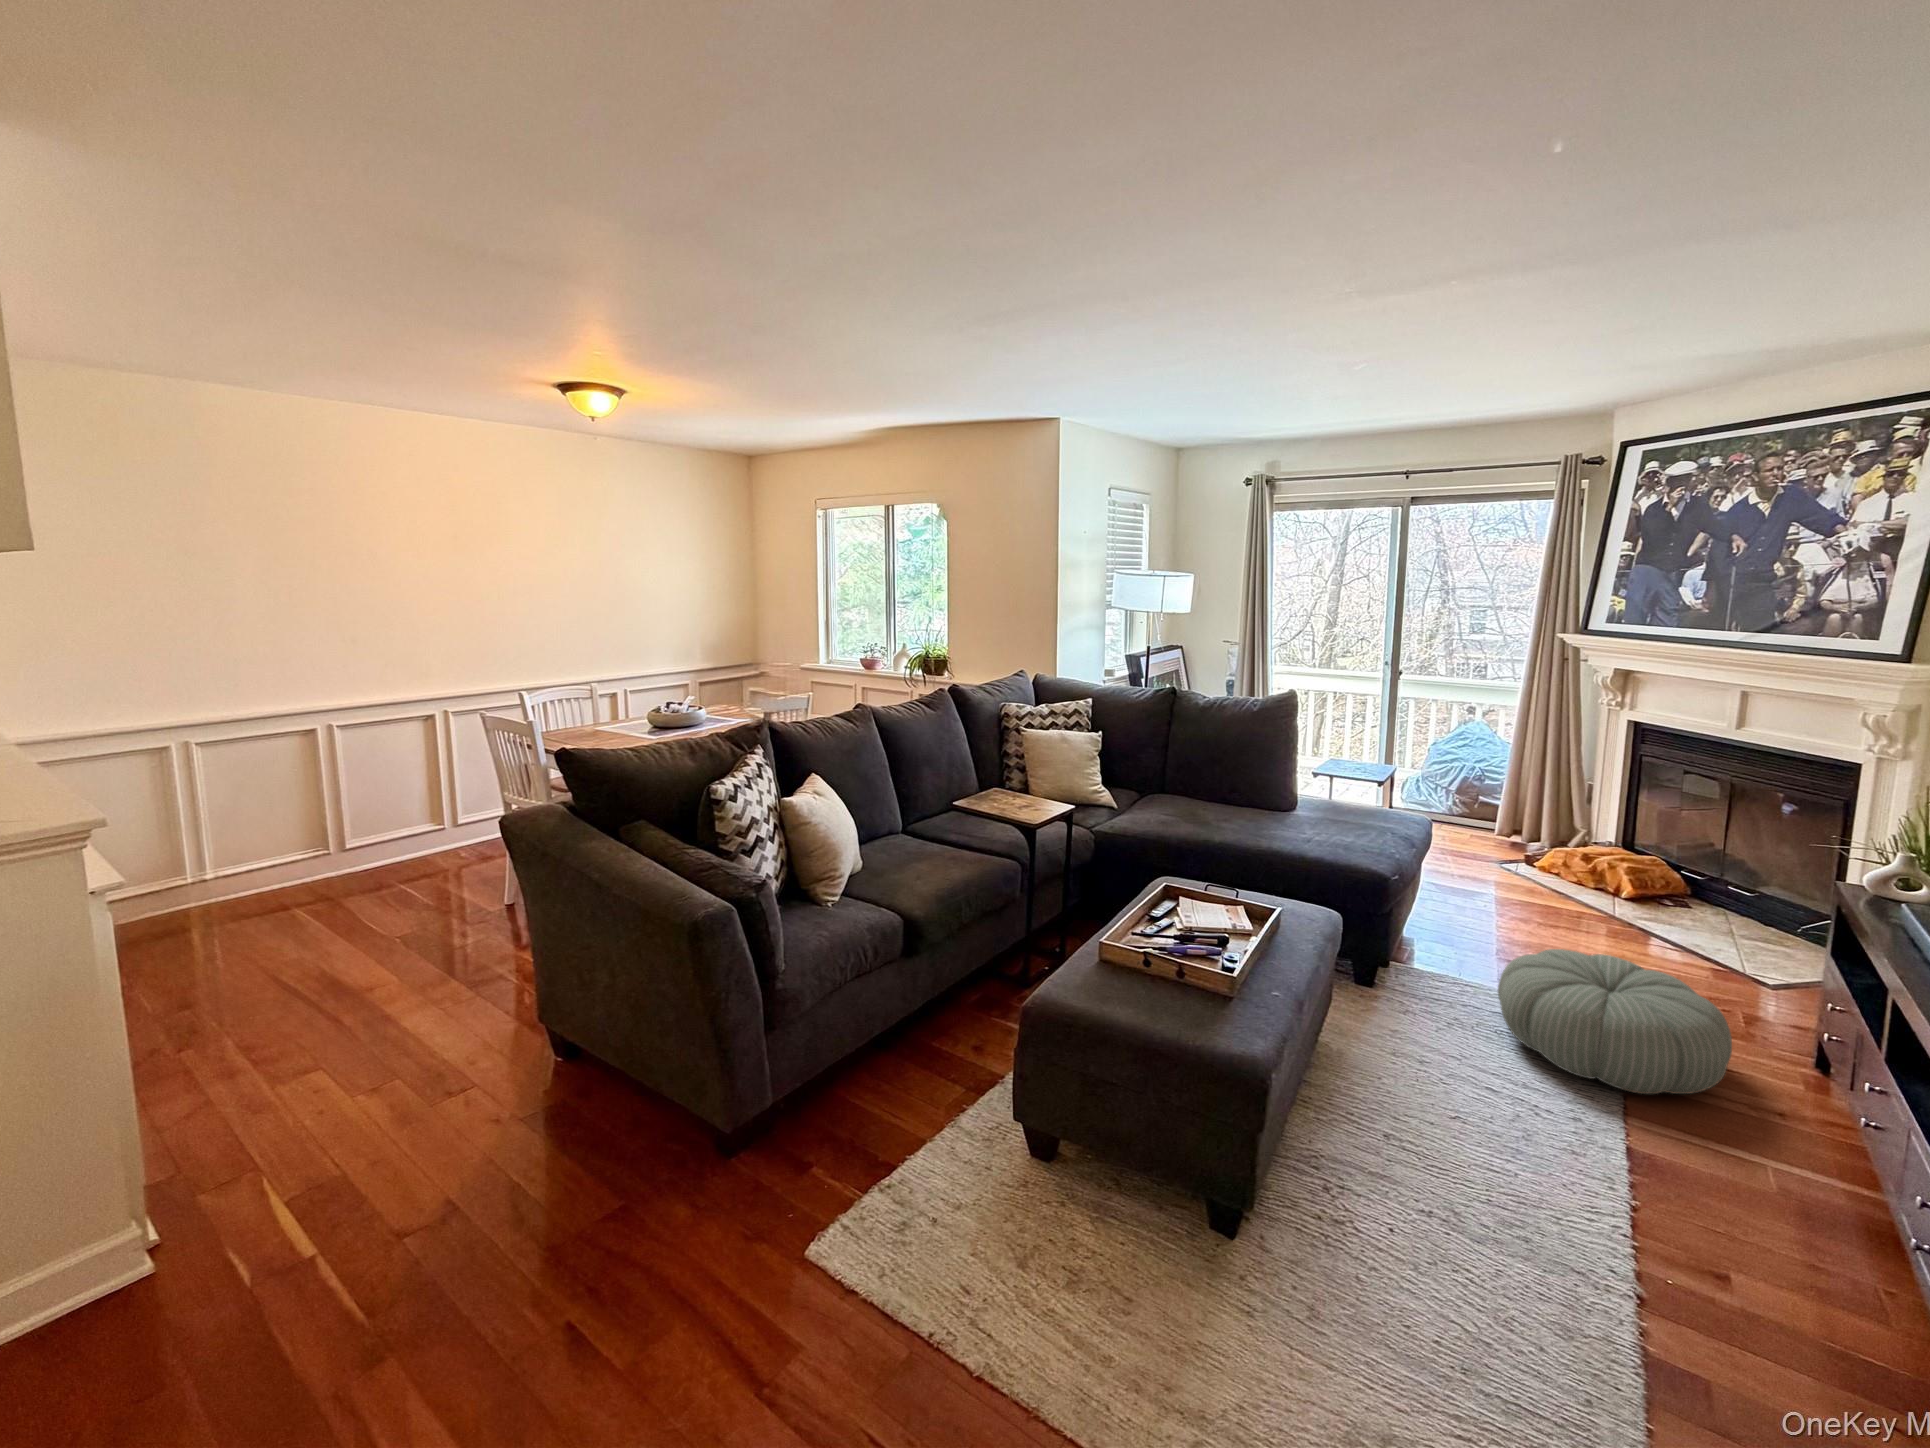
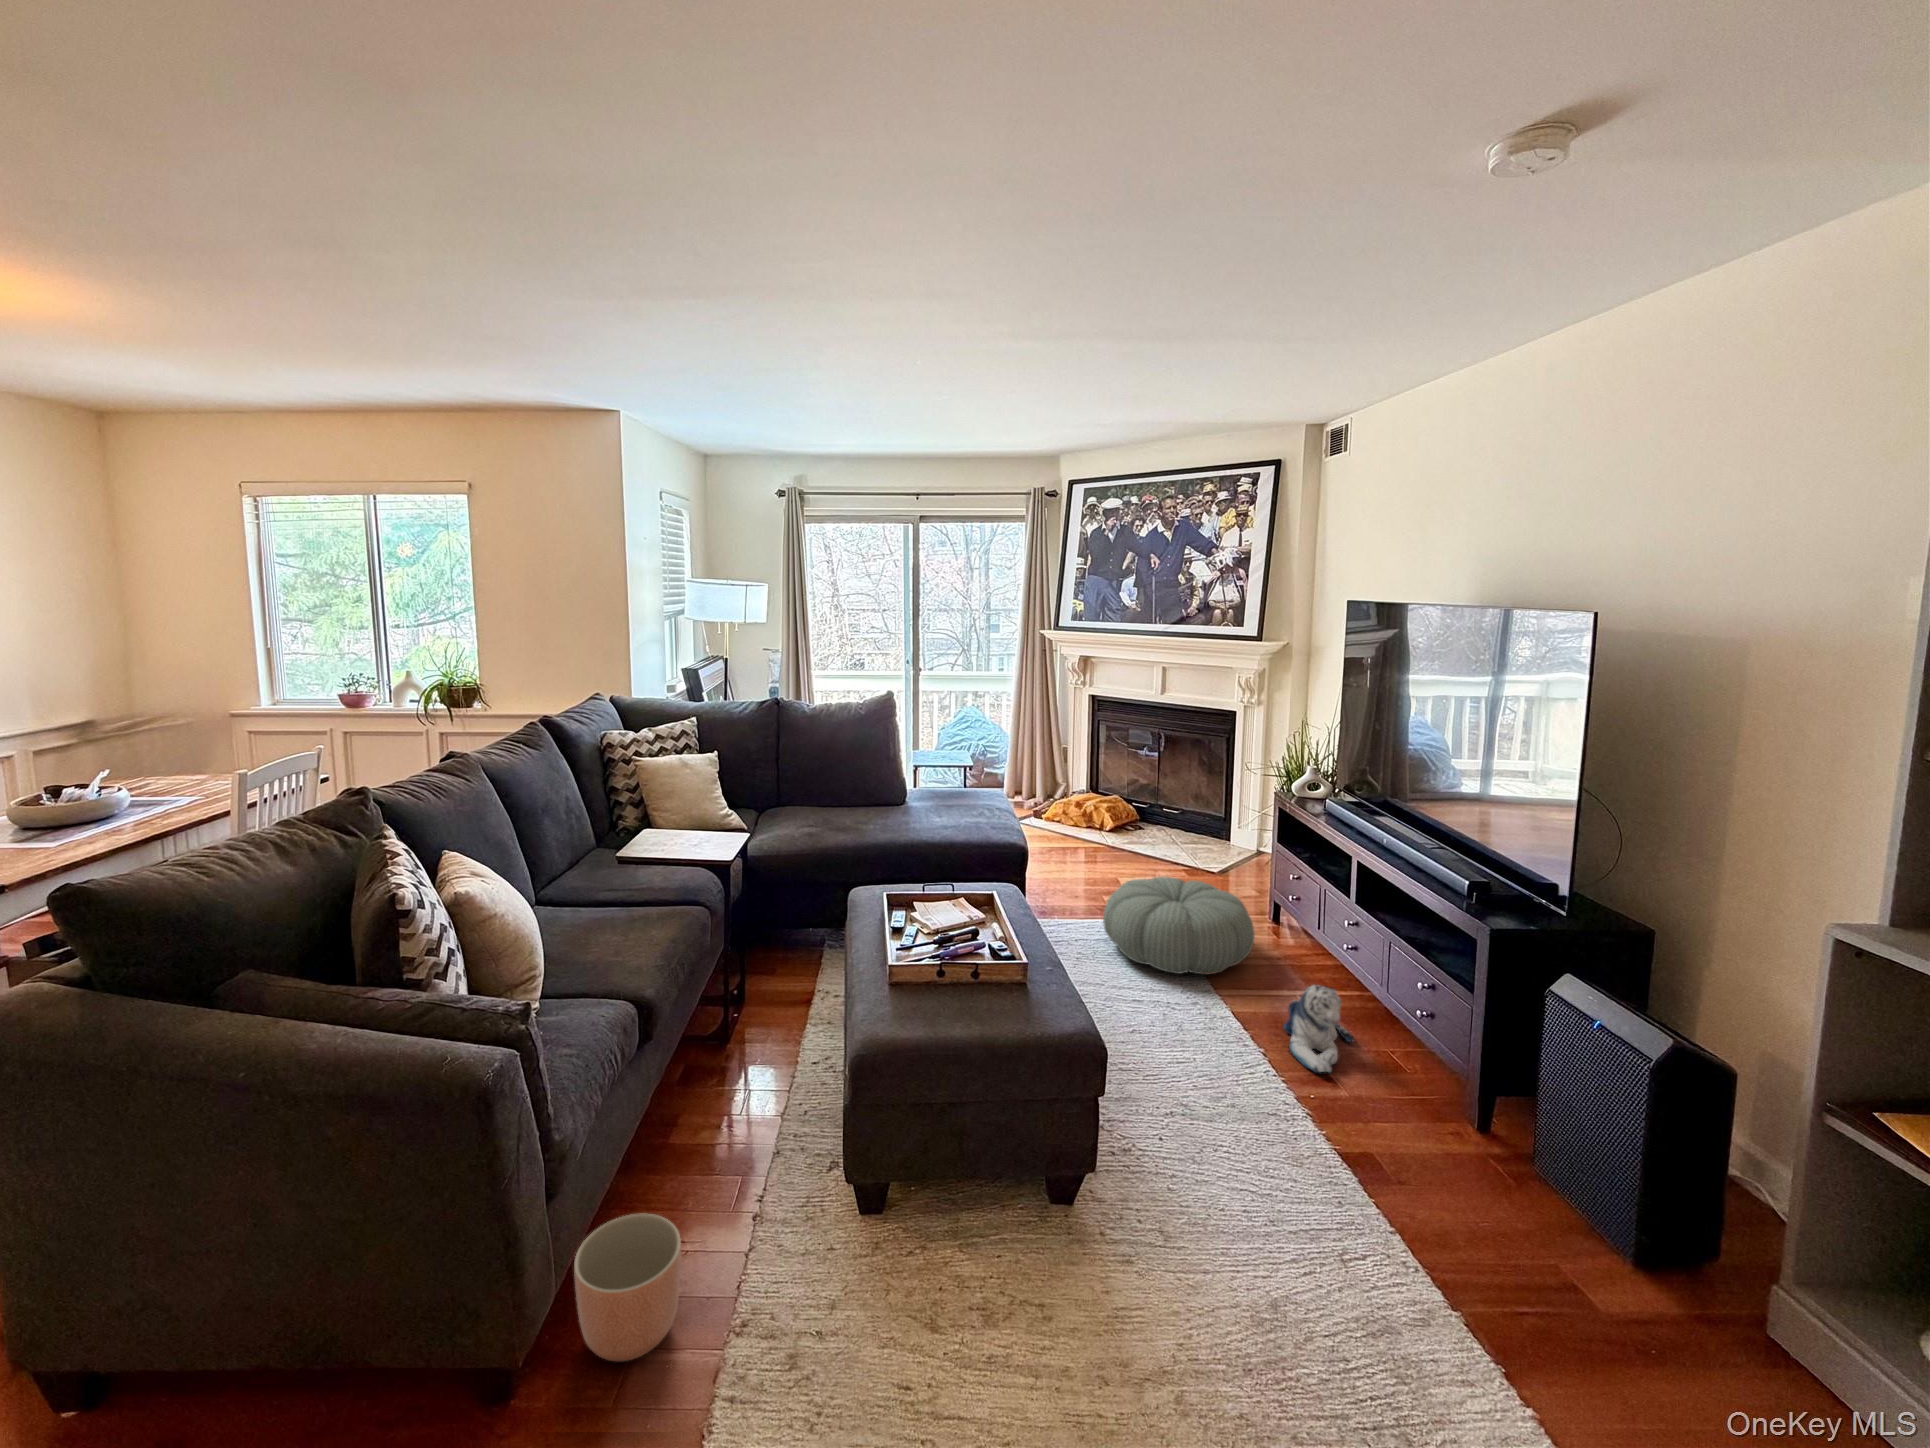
planter: none [781,1066,860,1169] -> present [574,1214,681,1361]
plush toy: none [1681,1142,1819,1268] -> present [1283,985,1354,1073]

